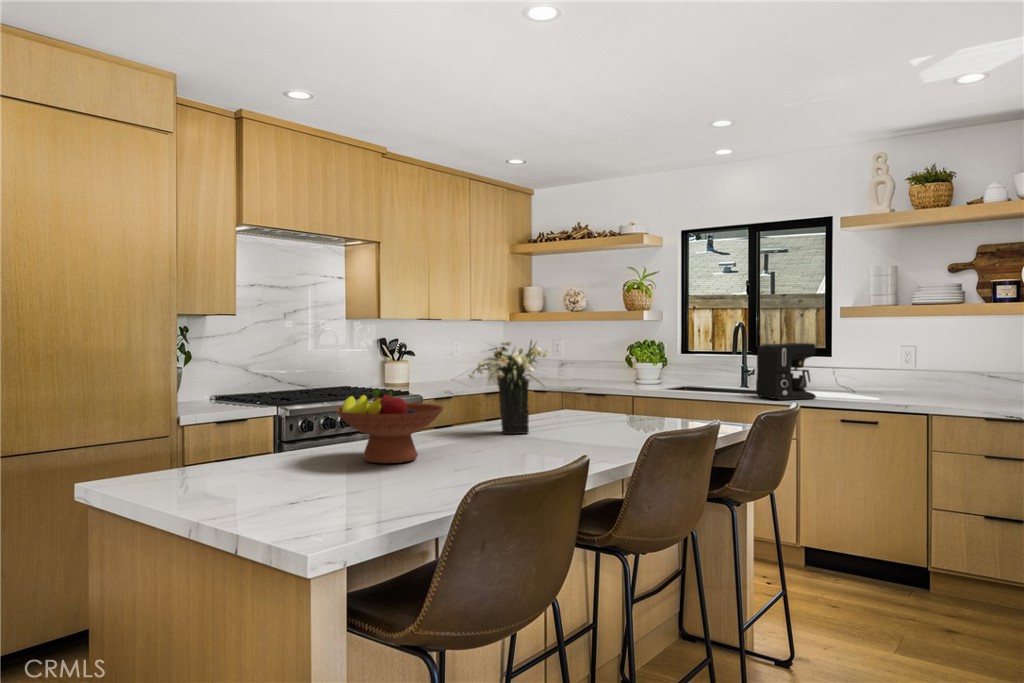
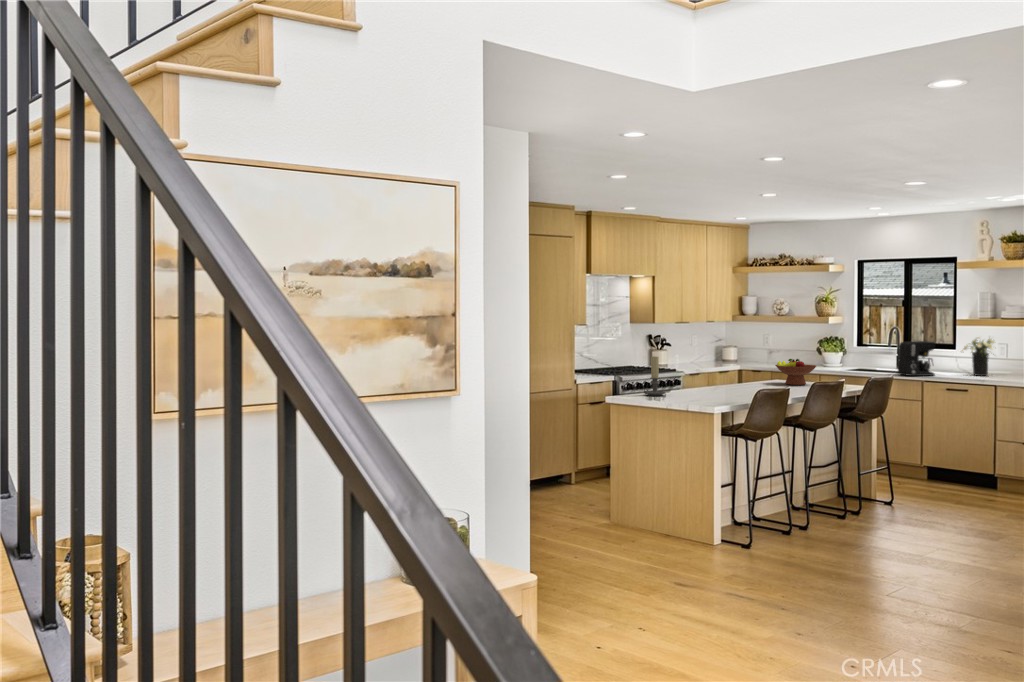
flower arrangement: present [469,340,548,434] -> present [962,339,995,376]
candle holder: none [206,370,268,482] -> present [644,356,666,396]
fruit bowl: present [335,390,444,463] -> present [775,359,816,385]

